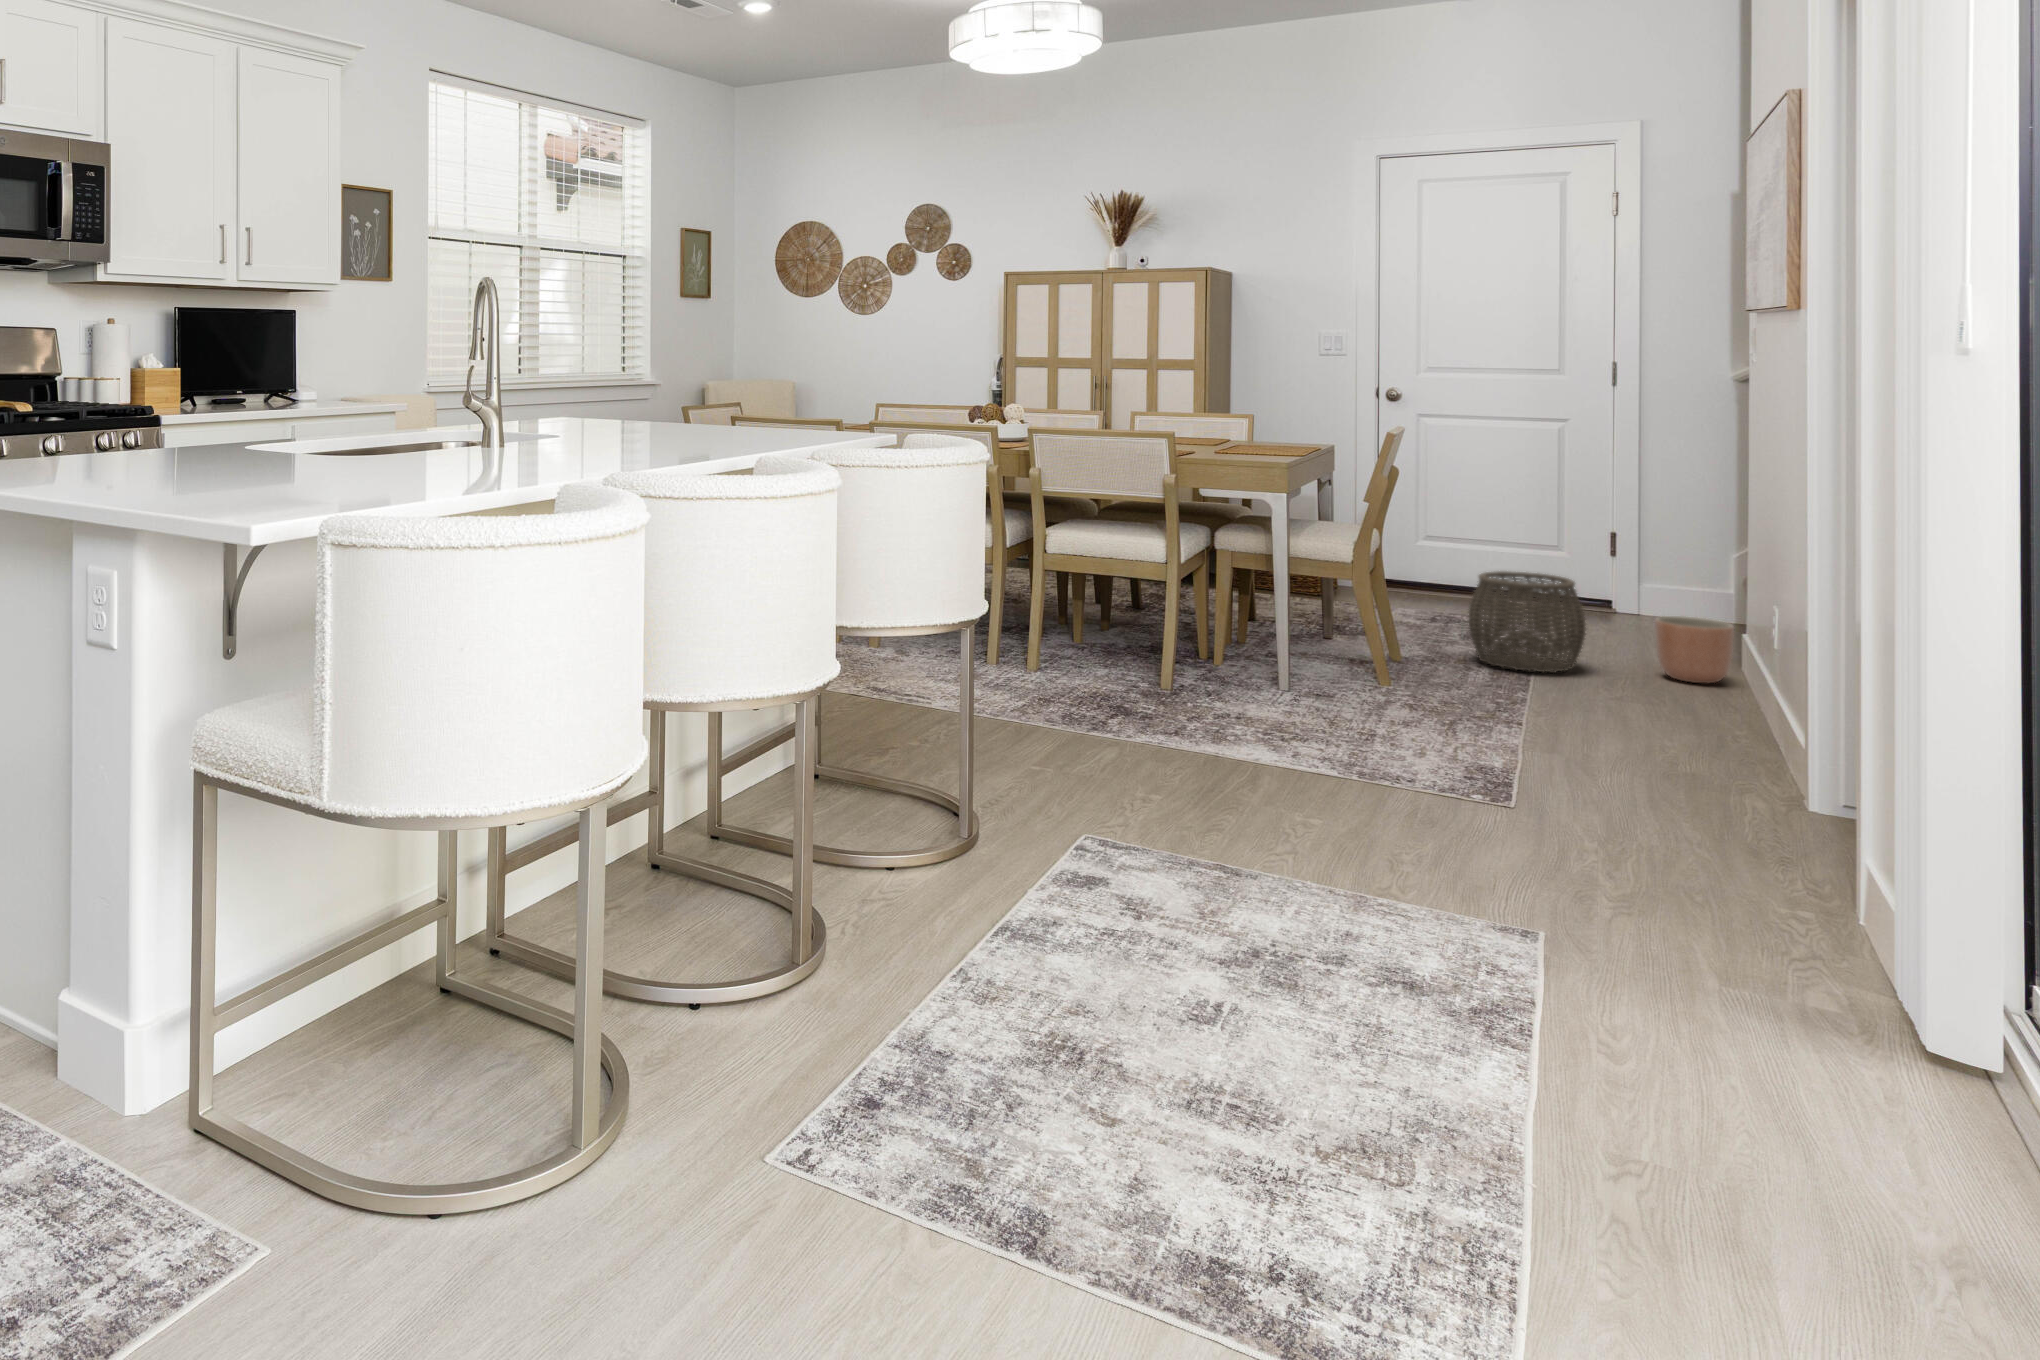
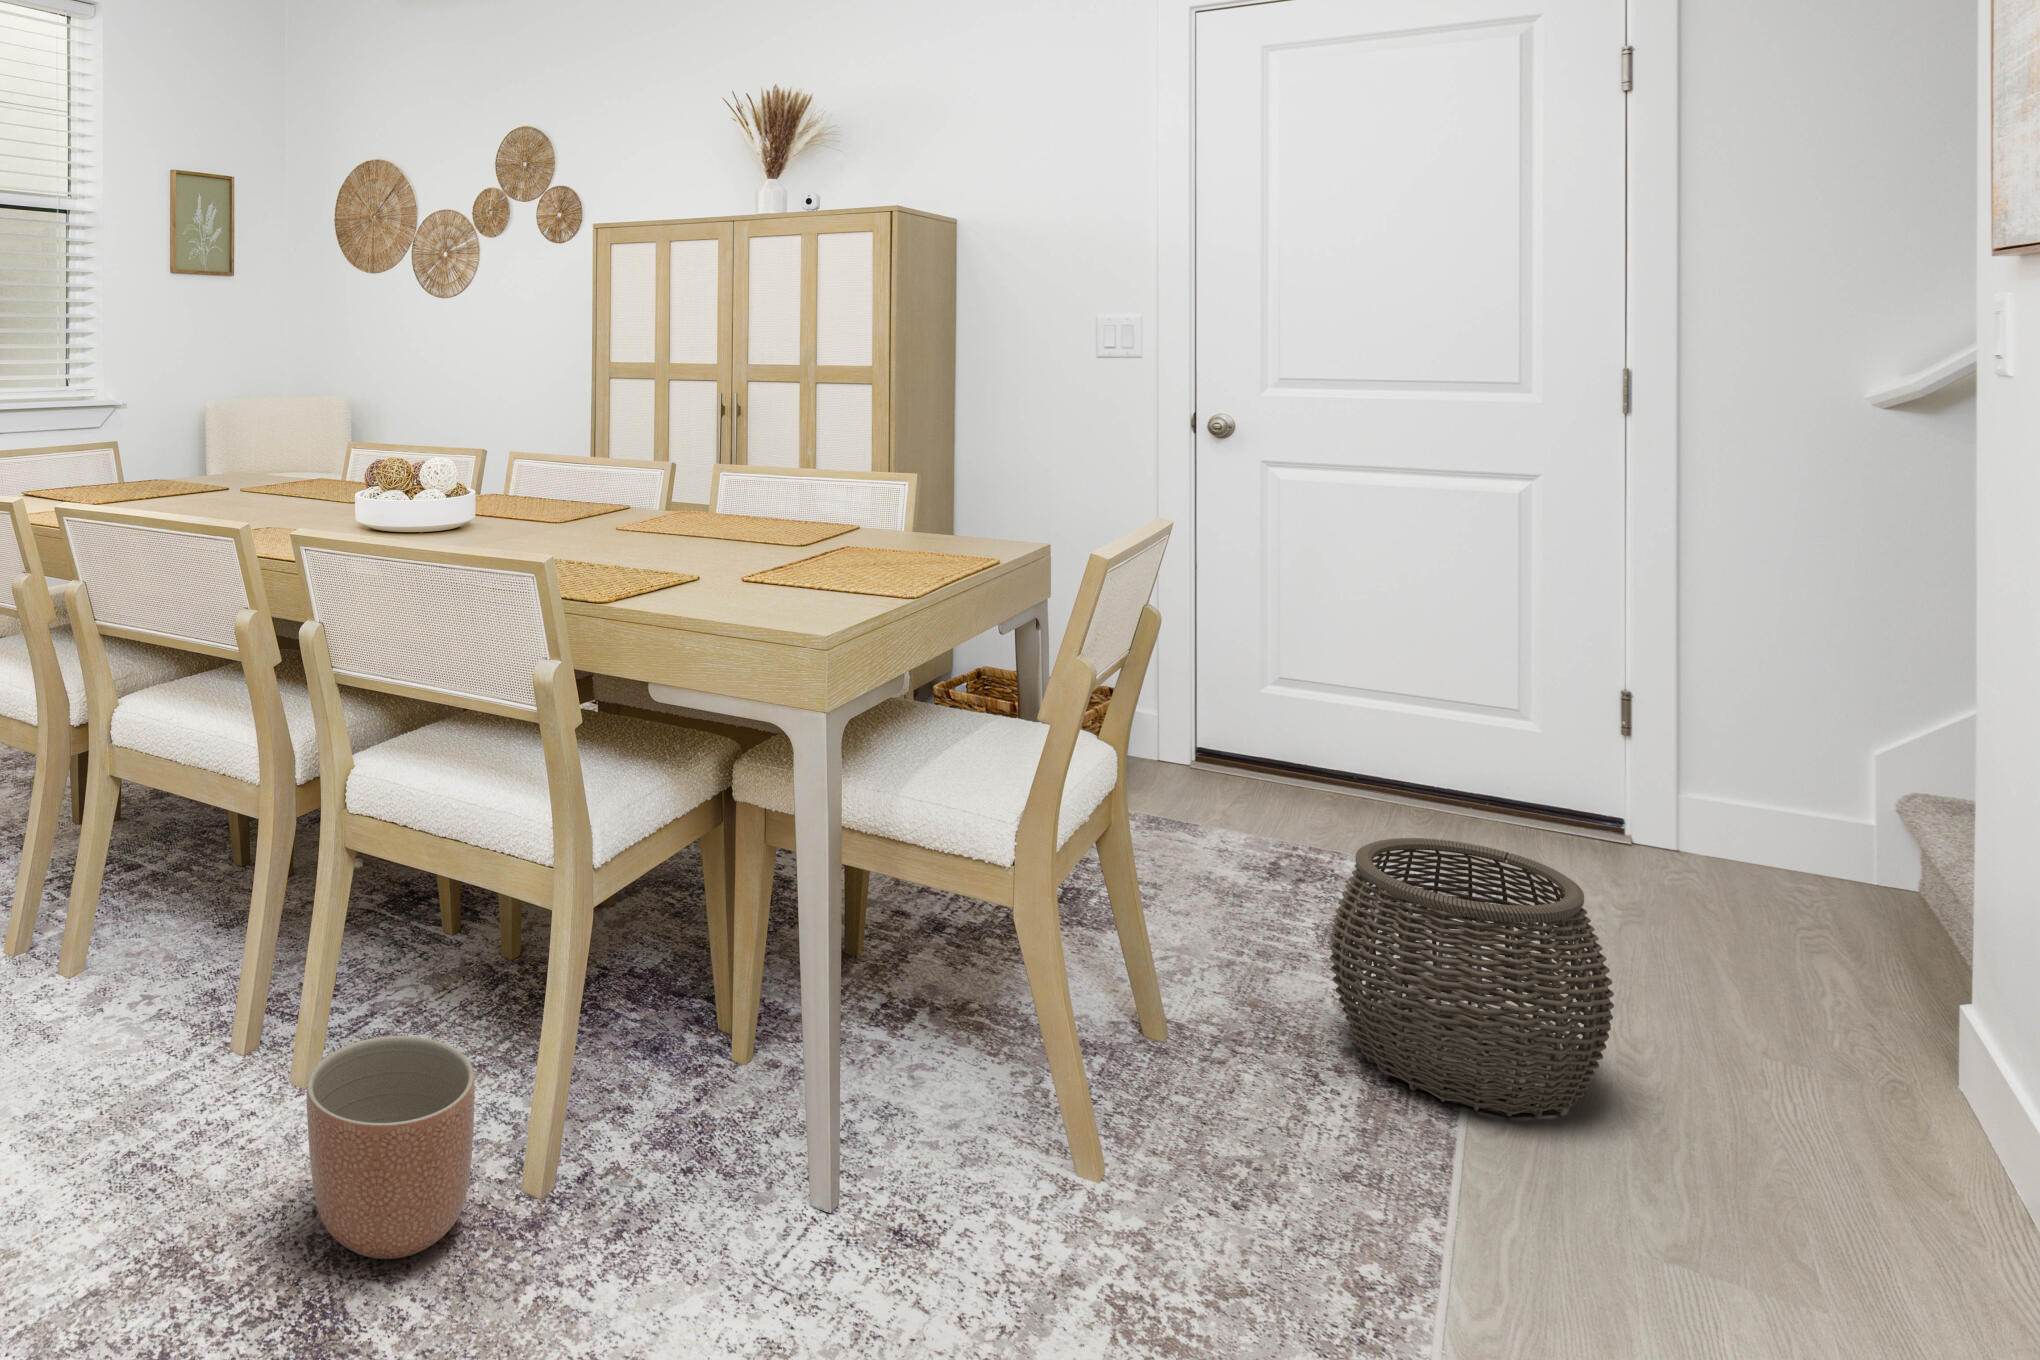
planter: present [1655,616,1734,683] -> present [307,1036,475,1259]

